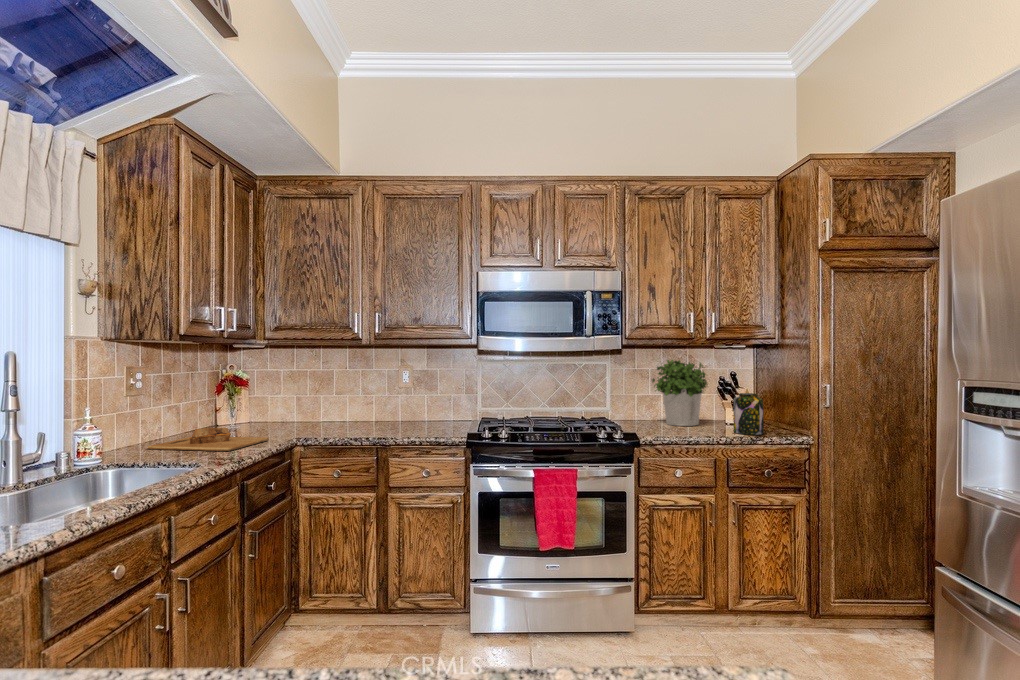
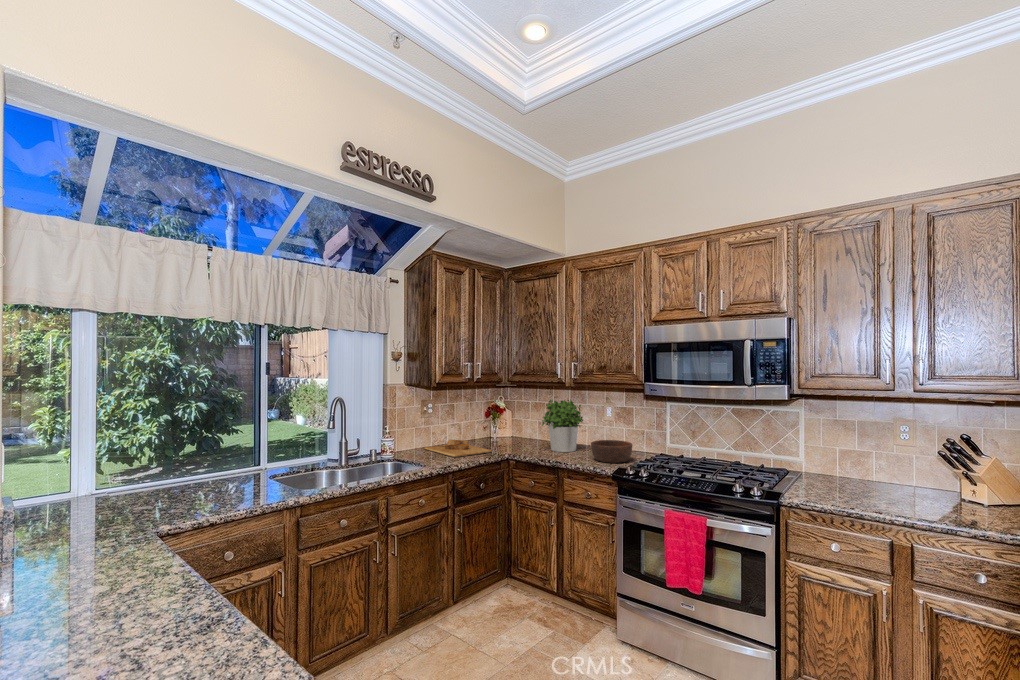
potted plant: present [652,360,707,426] -> present [542,399,583,452]
jar: present [733,393,764,435] -> none [935,465,983,522]
wooden bowl: none [411,408,461,433] -> present [591,440,632,463]

